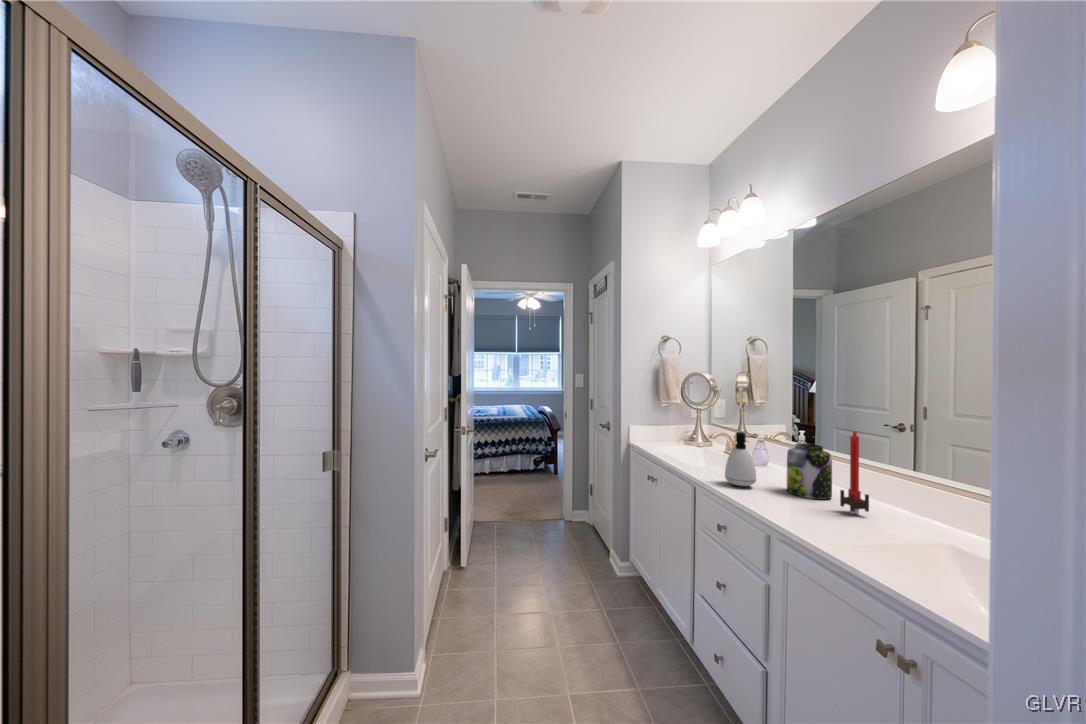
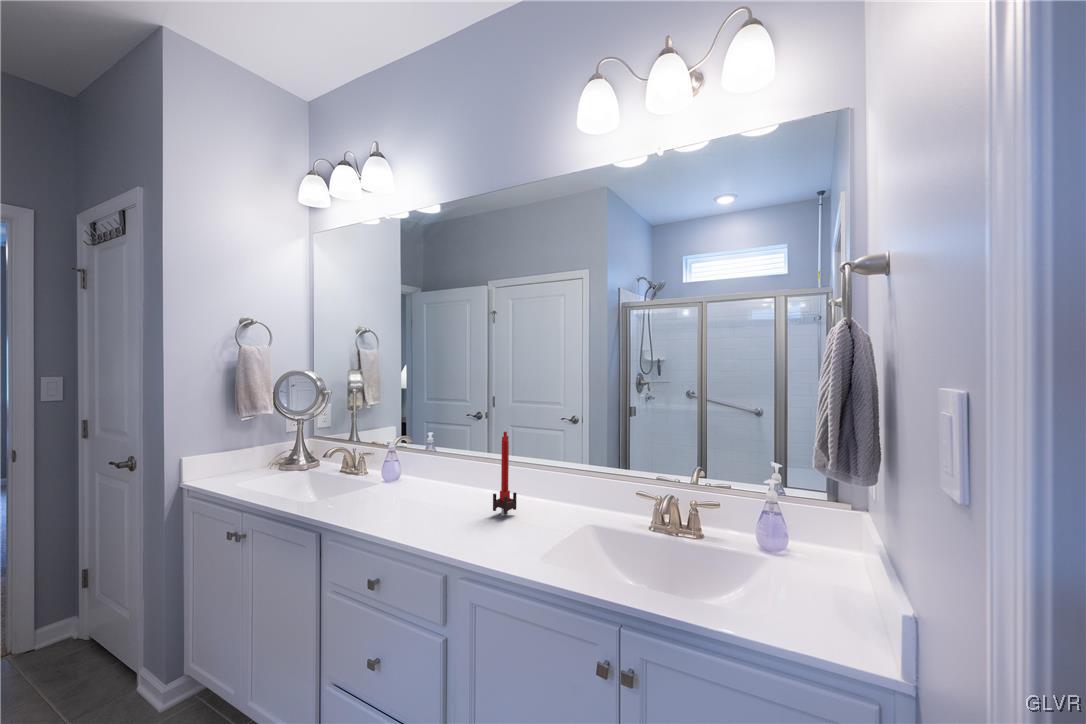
soap dispenser: present [725,432,756,486] -> none [366,449,406,518]
jar: present [787,443,832,500] -> none [434,449,476,510]

